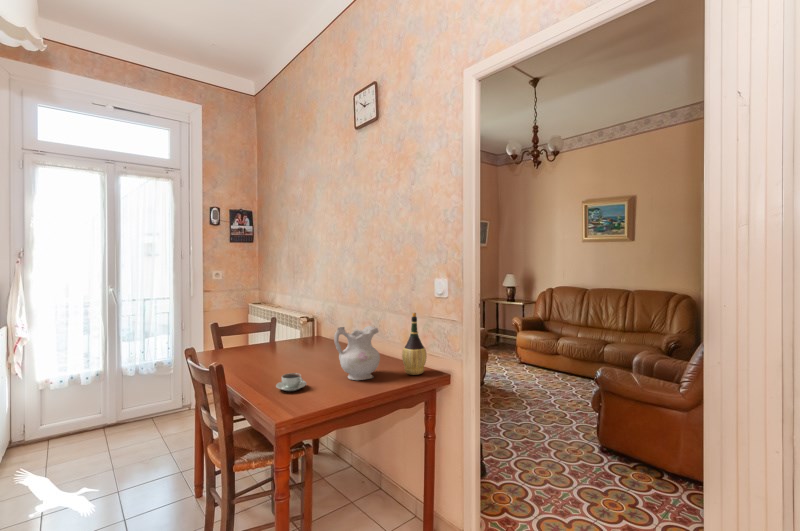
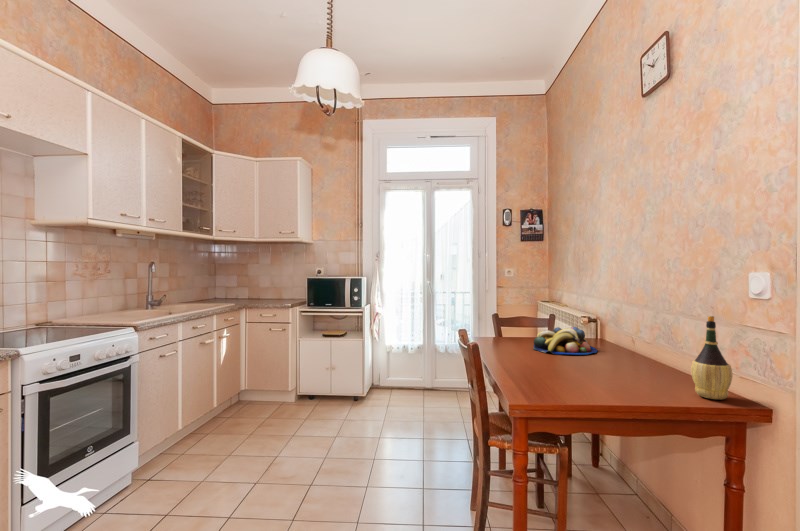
ceramic pitcher: present [334,326,380,380] -> none [594,324,656,390]
fruit bowl: none [264,329,322,359] -> present [533,327,597,355]
coffee cup: present [276,373,306,391] -> none [527,365,559,383]

